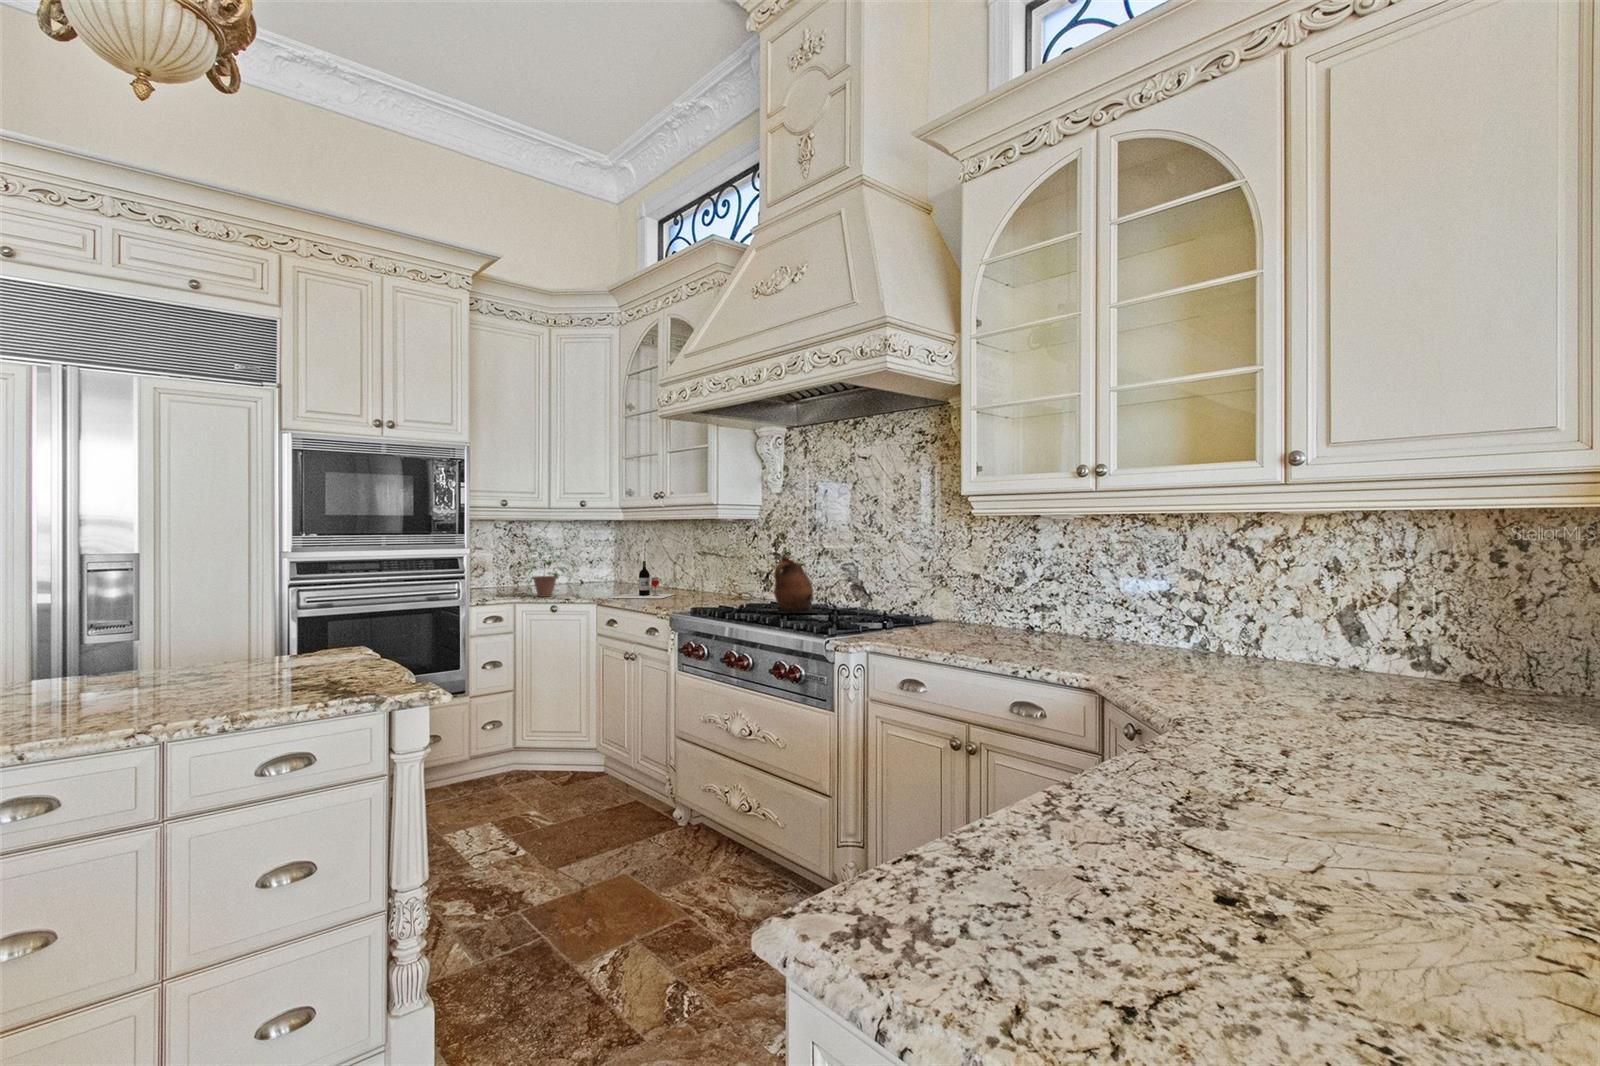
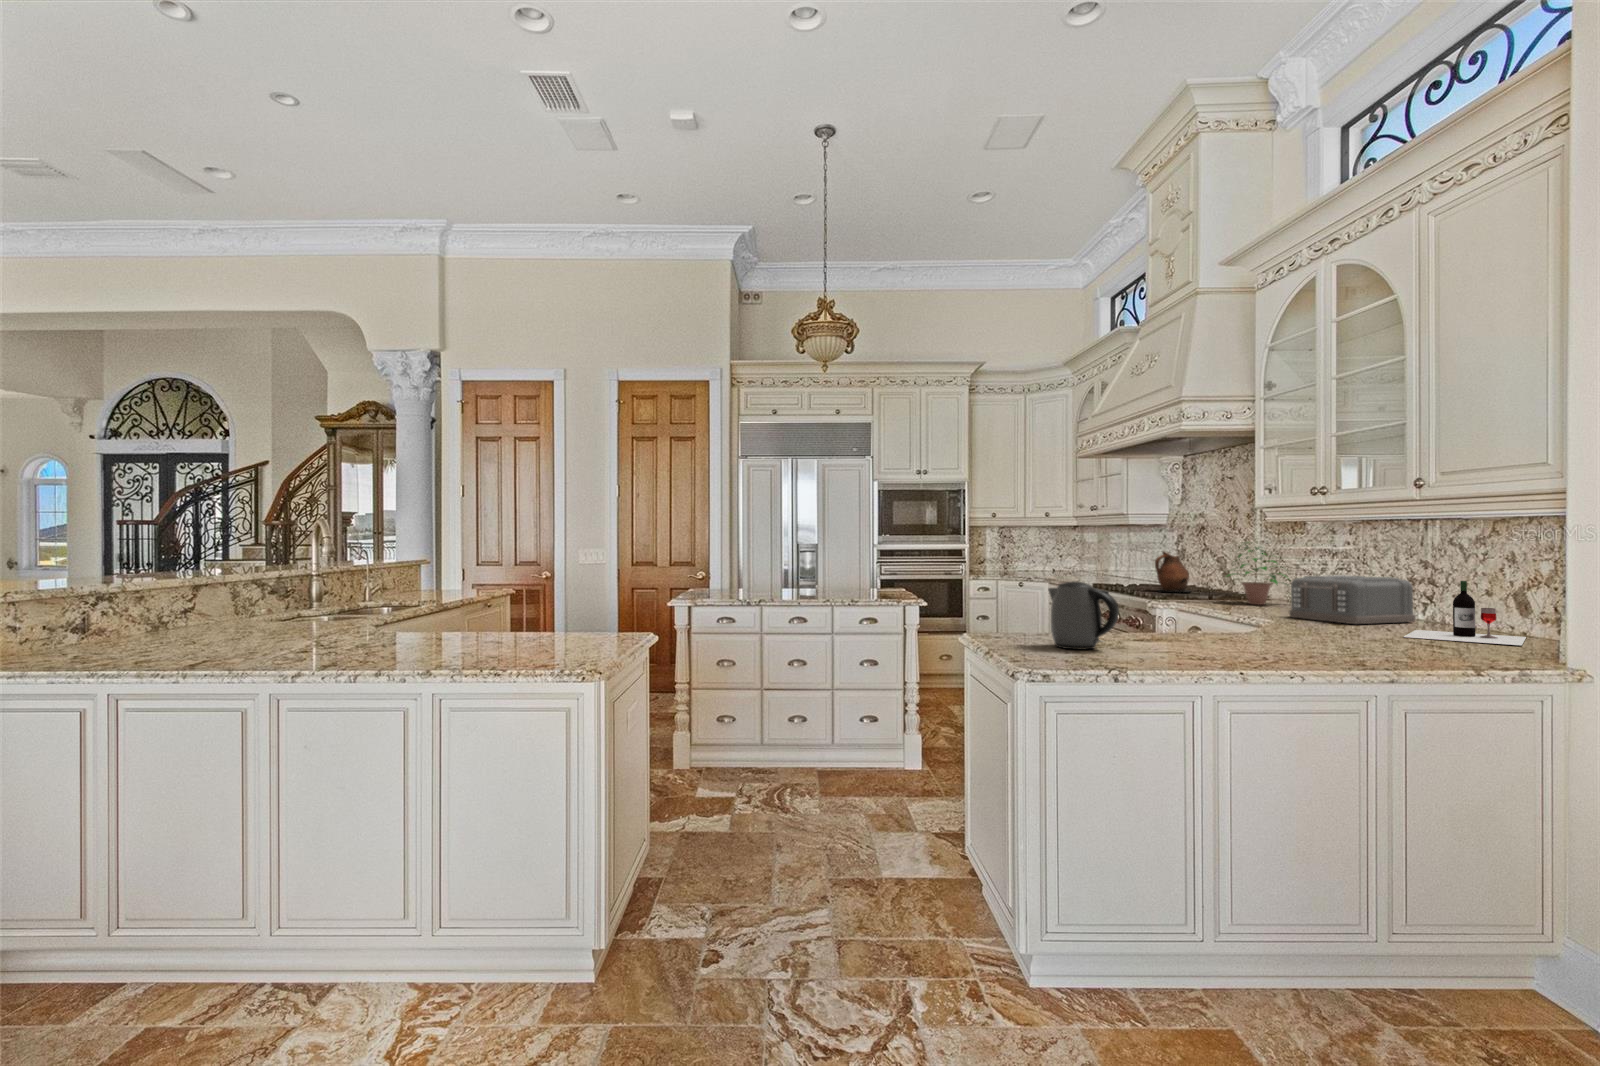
potted plant: present [524,539,568,597] -> present [1228,542,1287,605]
wine bottle: present [611,561,674,598] -> present [1404,581,1526,645]
toaster: none [1060,591,1189,668] -> present [1289,575,1416,624]
kettle: none [1155,702,1426,995] -> present [1048,581,1119,650]

